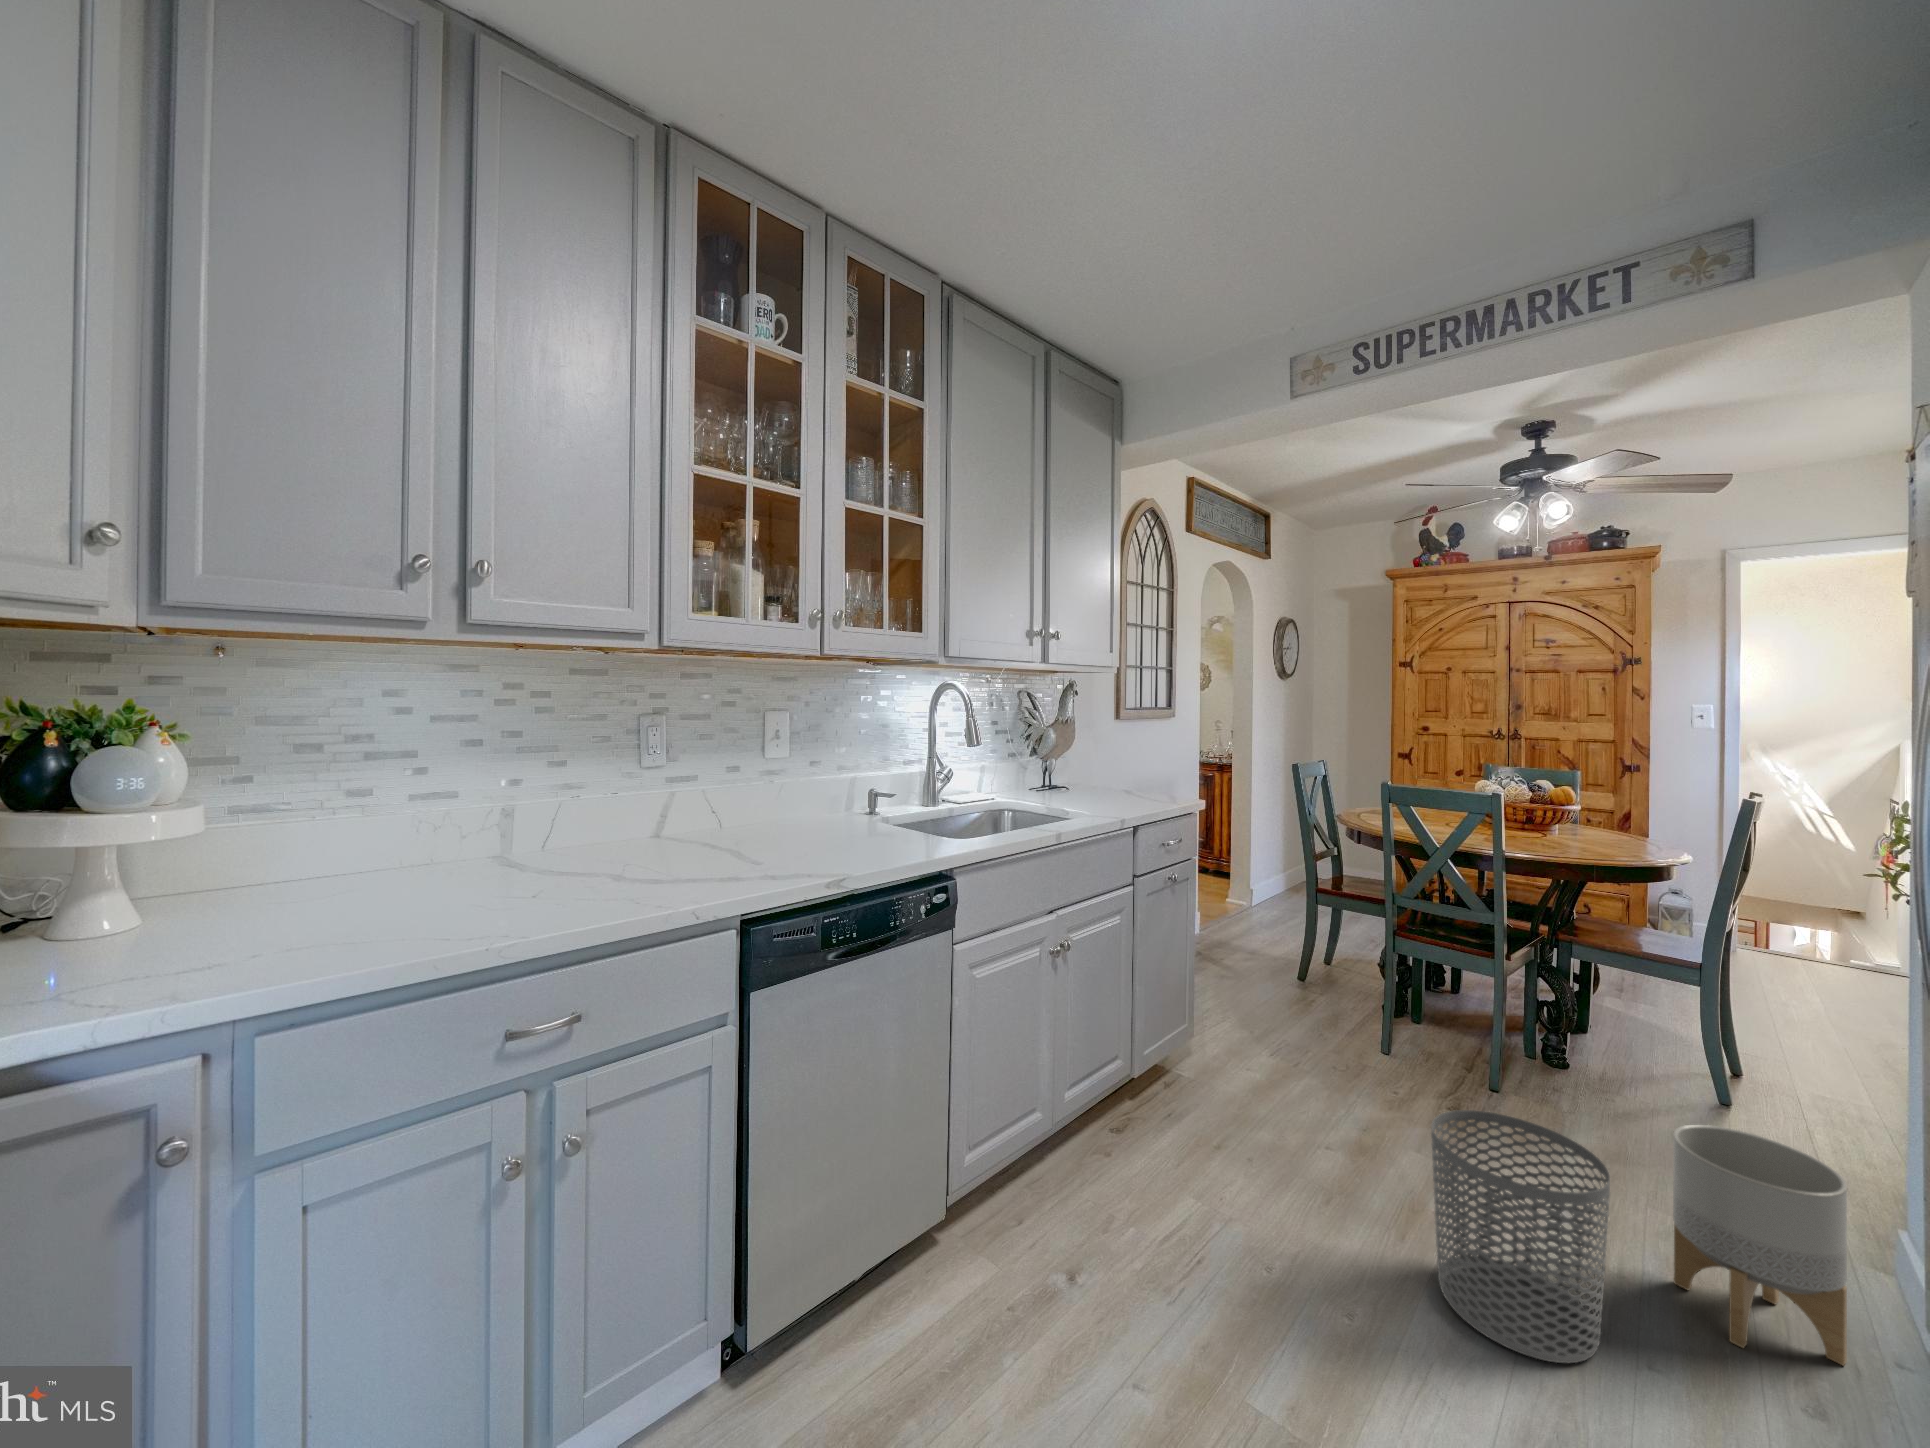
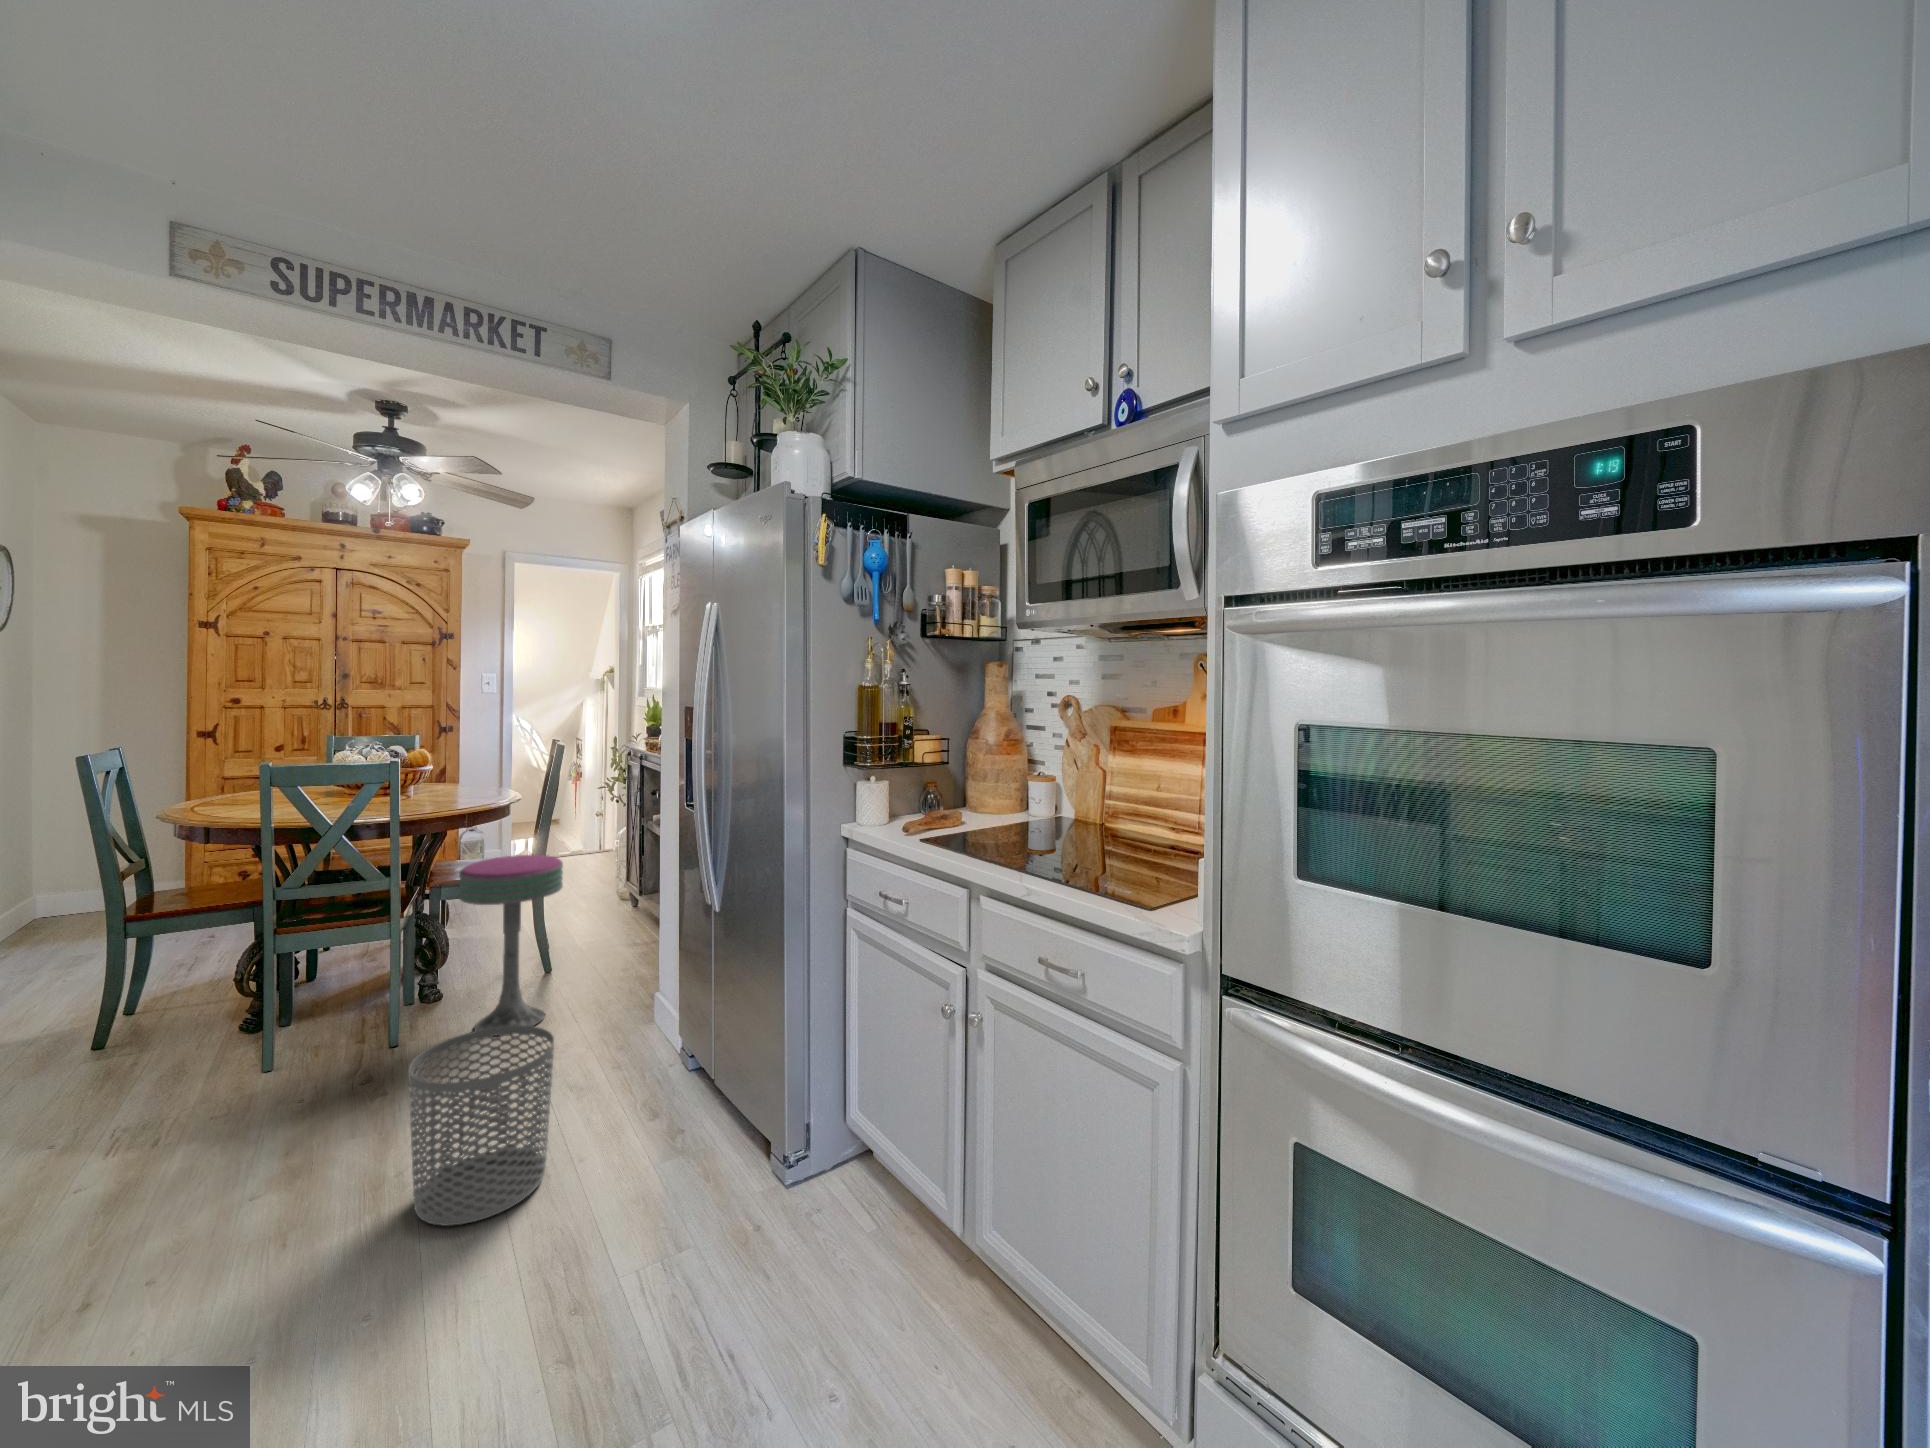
bar stool: none [1565,926,1713,1162] -> present [459,855,563,1031]
planter: present [1673,1125,1847,1366] -> none [568,965,660,1110]

